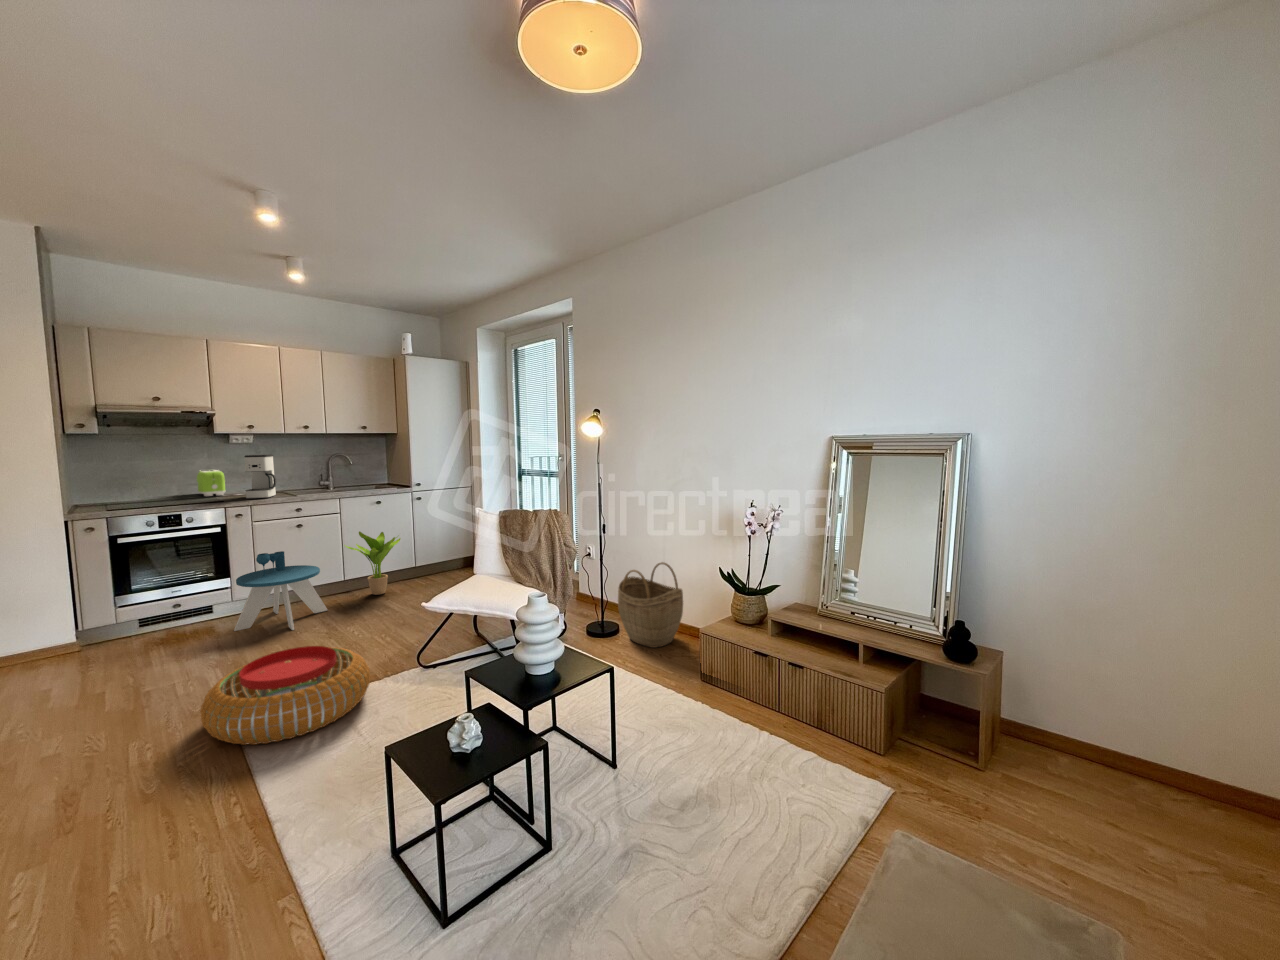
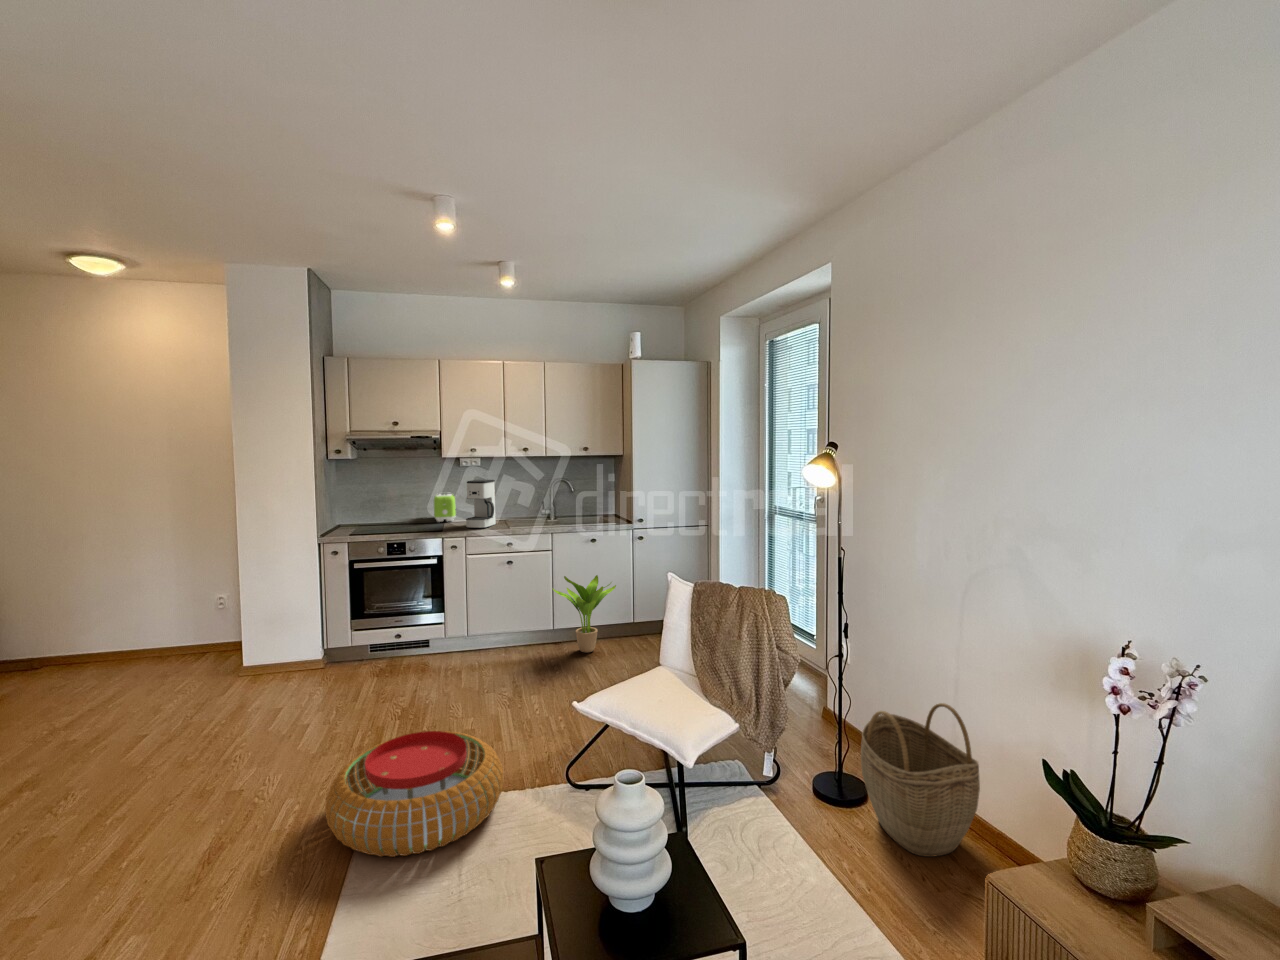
side table: present [234,551,328,631] -> none [436,591,527,686]

